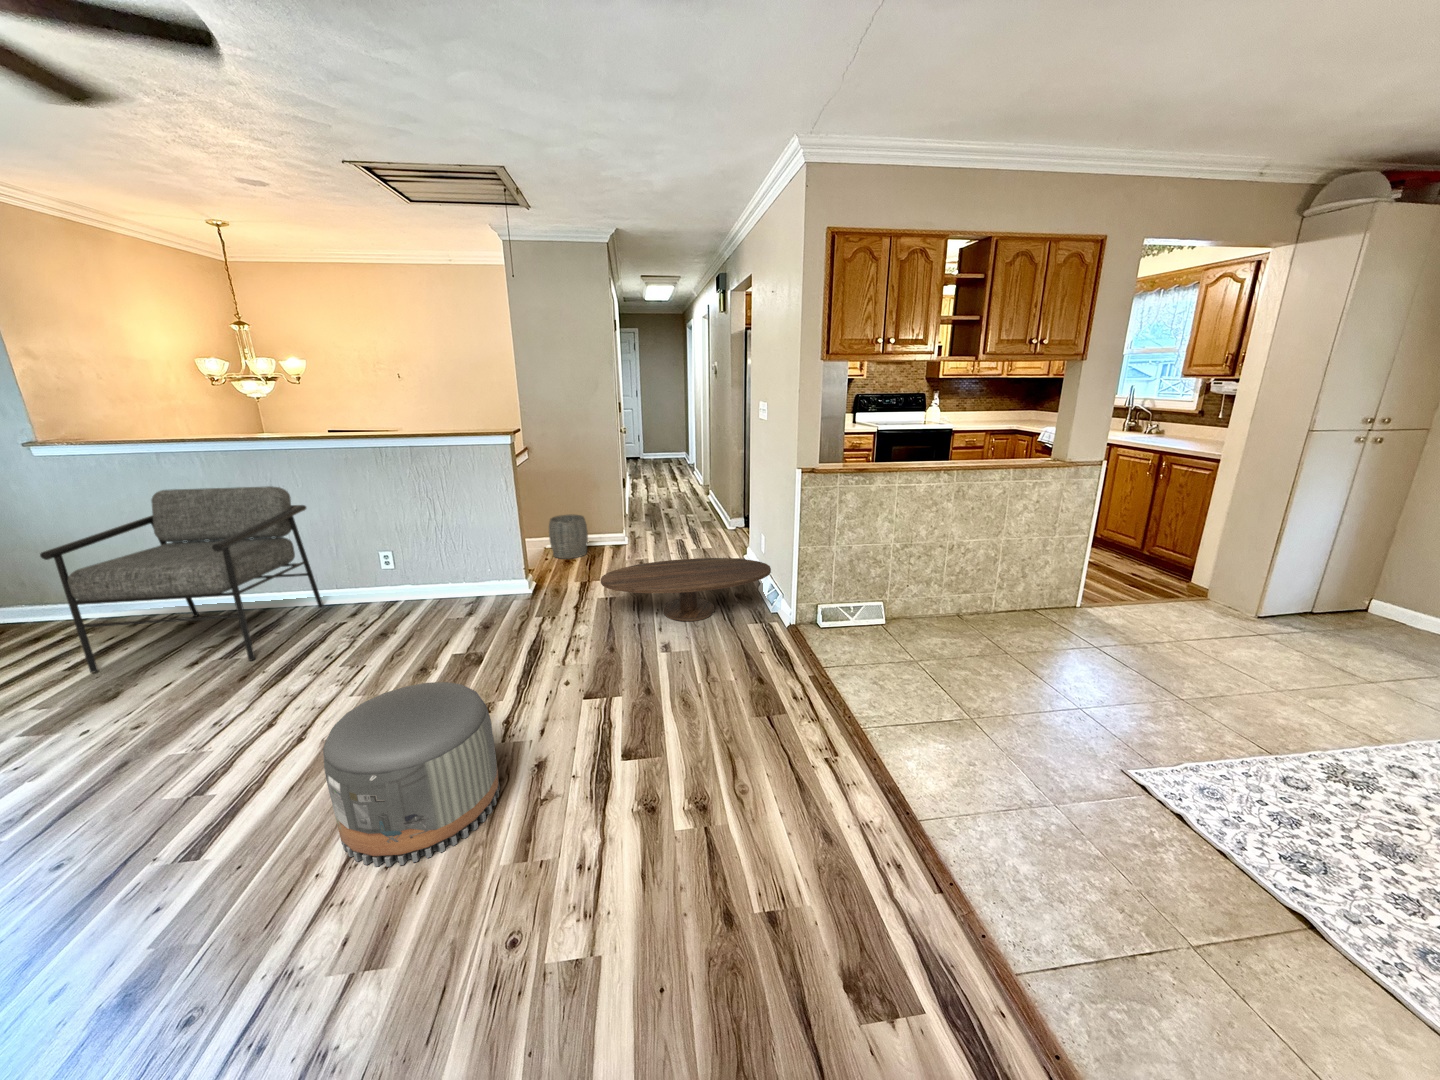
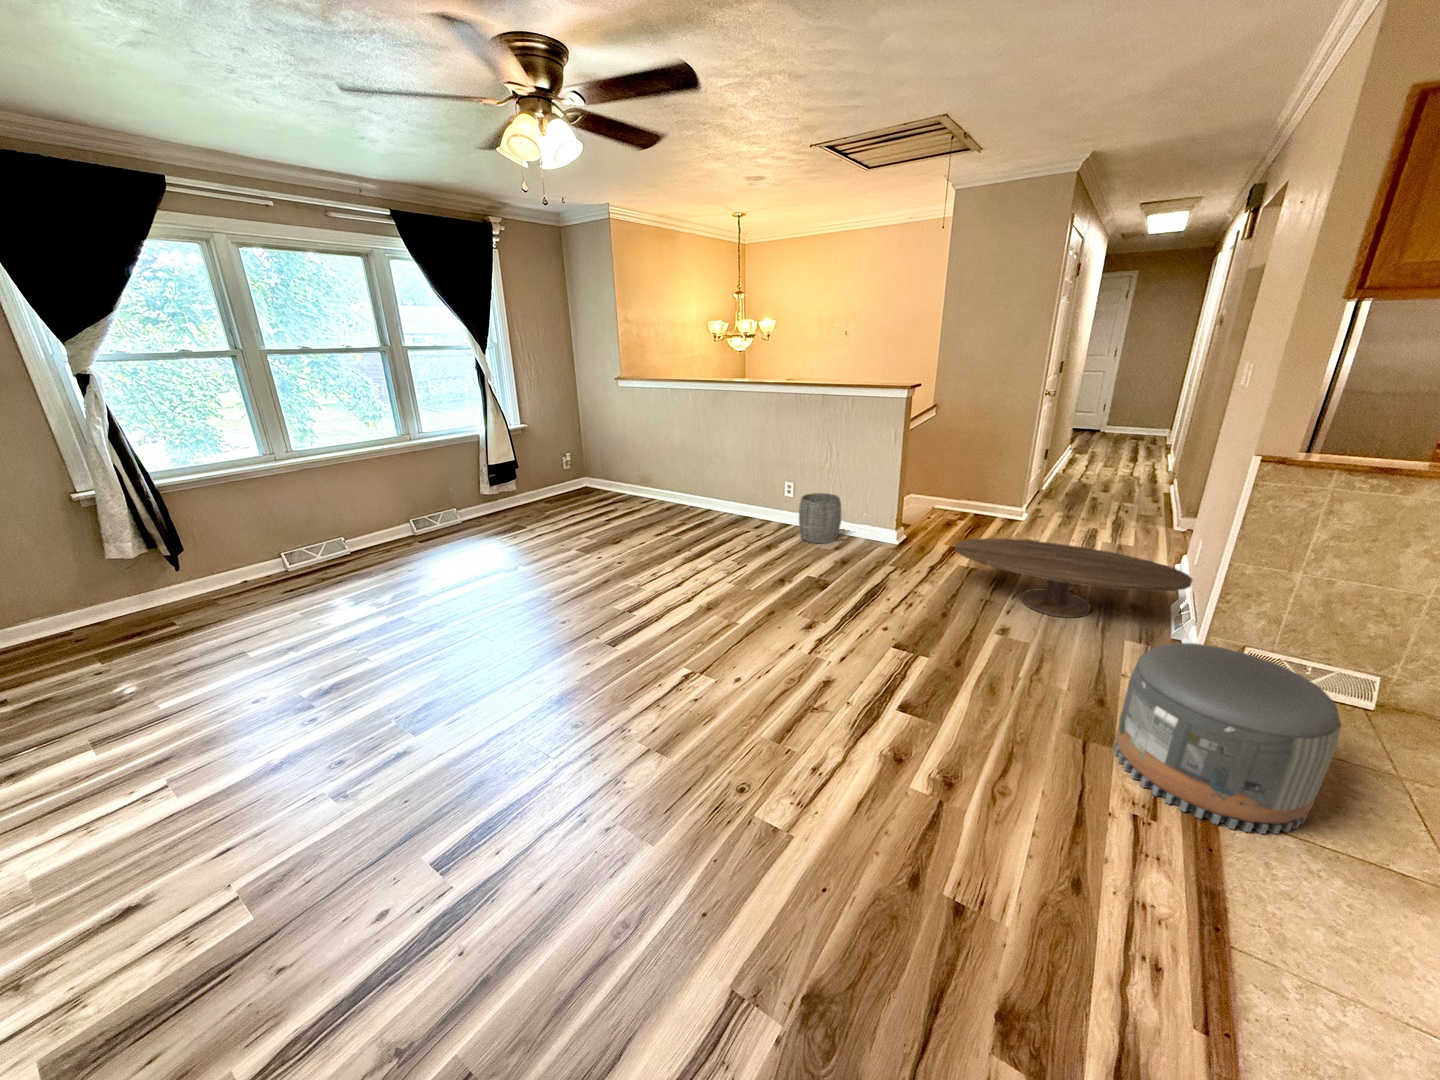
armchair: present [40,486,323,673] -> none [610,417,745,542]
woven basket: present [549,514,588,559] -> present [799,493,841,543]
pouf: present [323,682,500,867] -> present [1114,643,1341,834]

